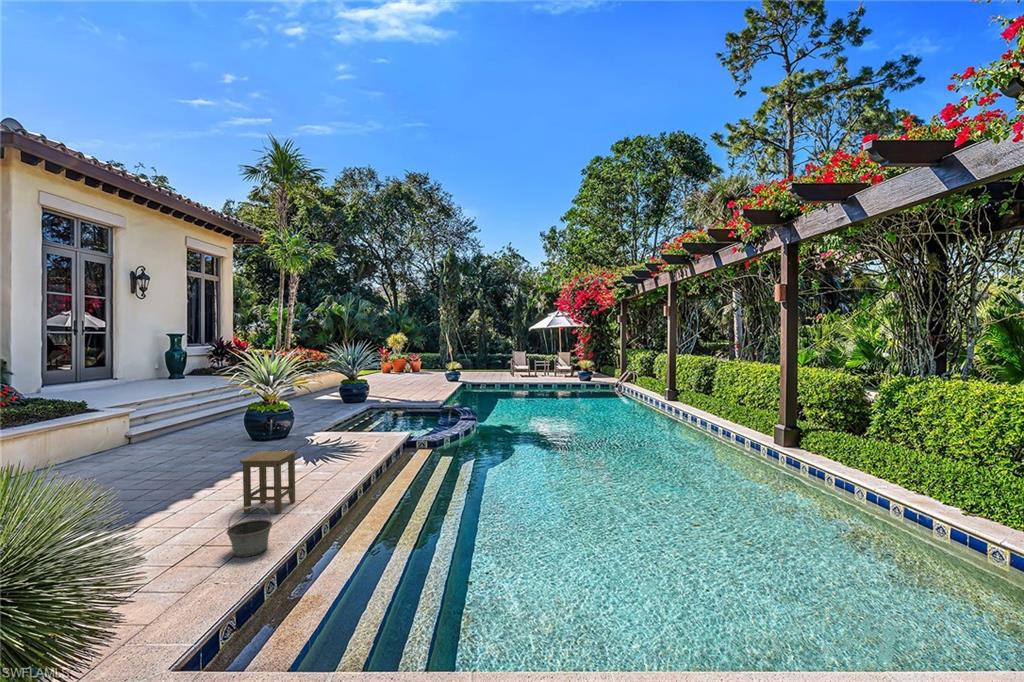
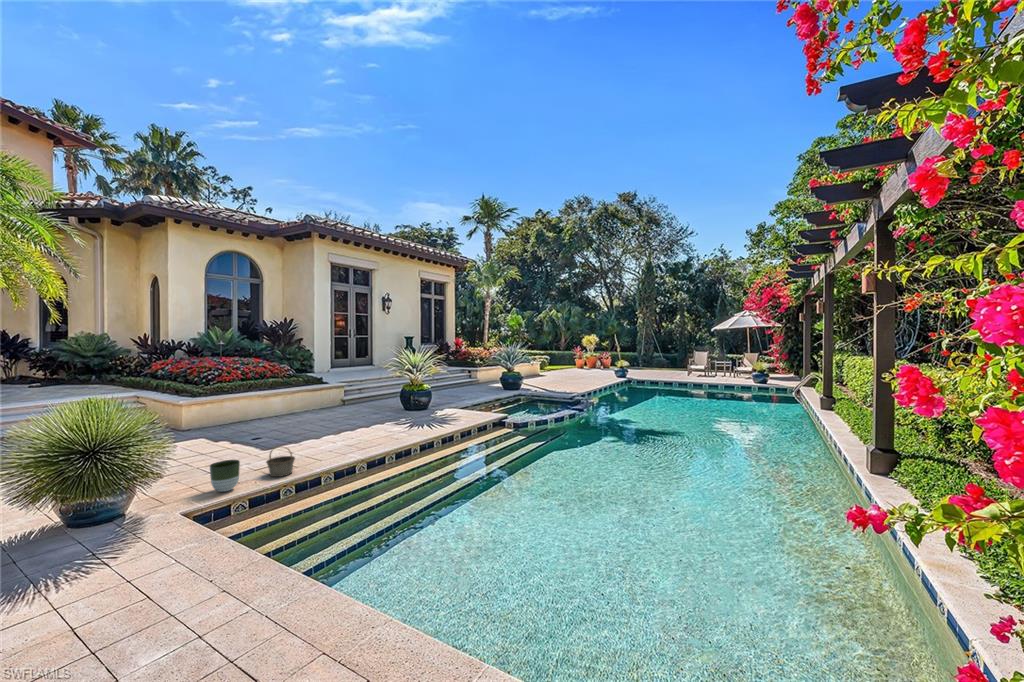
stool: present [240,451,297,514] -> none [314,415,352,457]
planter: none [177,538,227,597] -> present [210,460,240,492]

